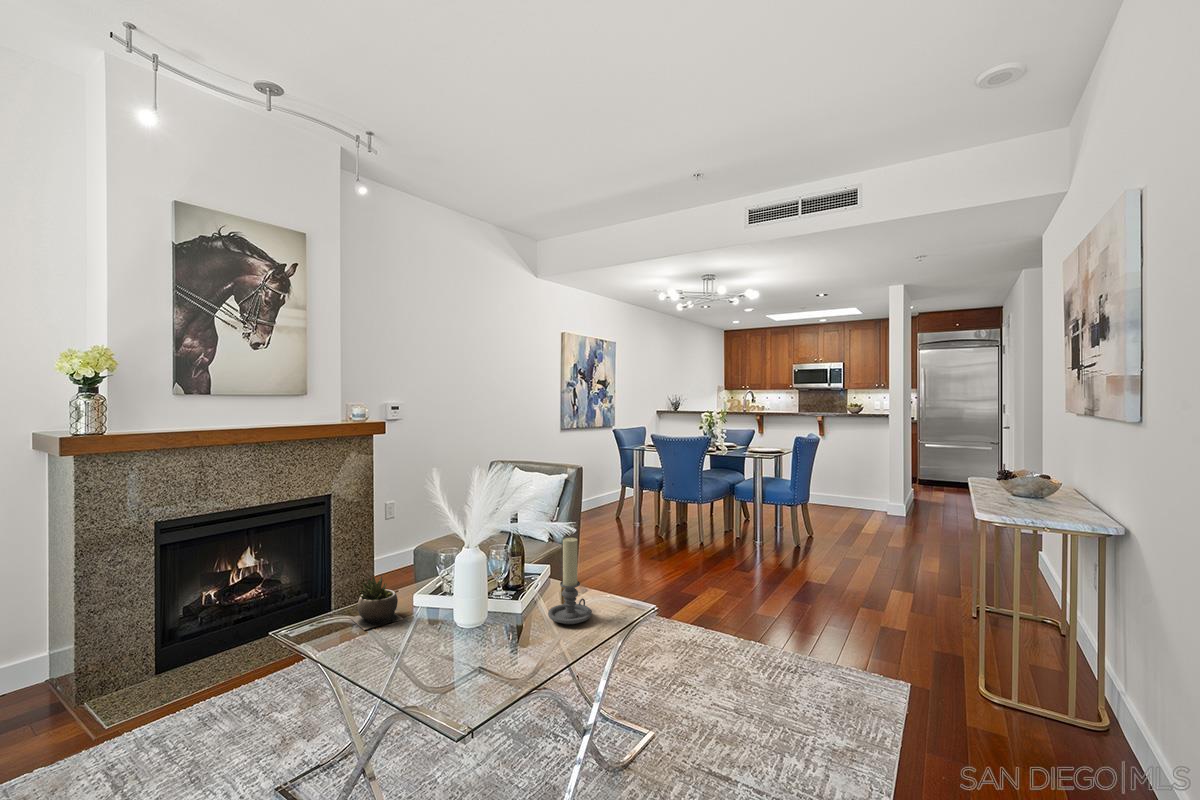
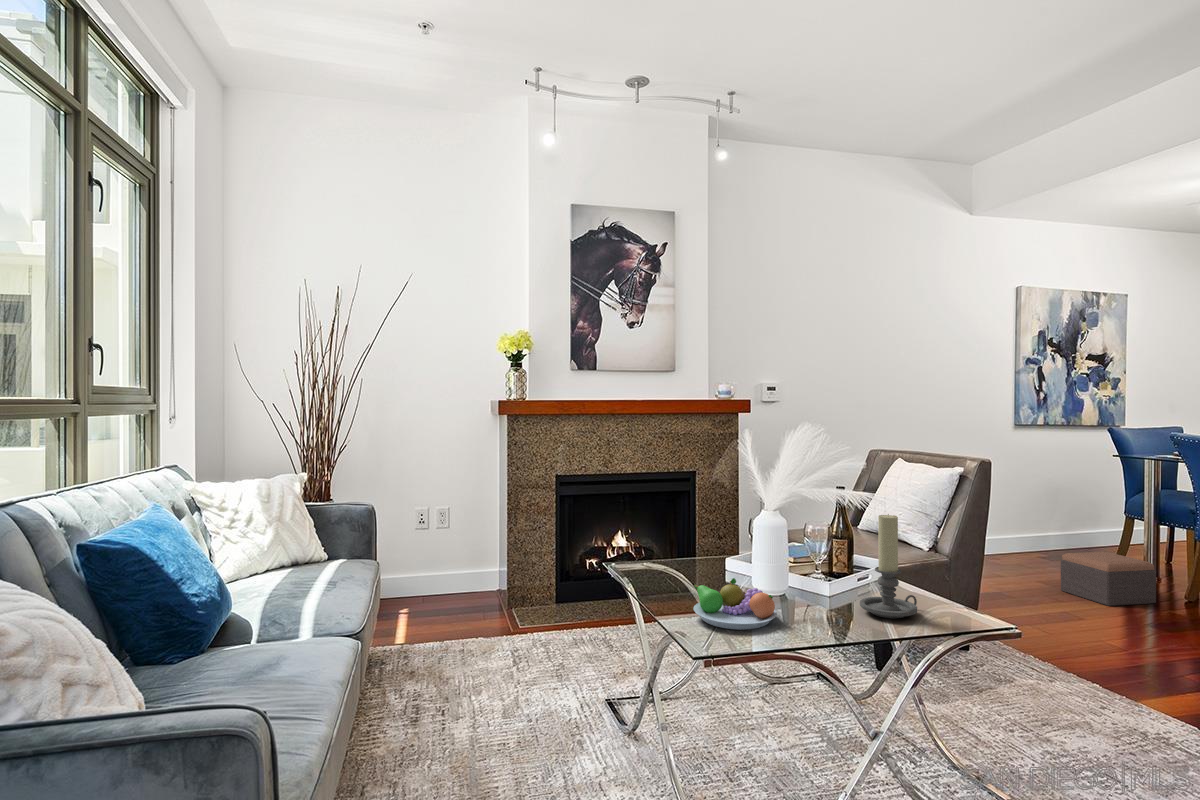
footstool: none [600,517,650,555] -> present [1061,552,1156,606]
succulent plant: present [351,577,403,630] -> none [670,532,715,580]
fruit bowl: none [407,622,495,680] -> present [693,578,777,630]

